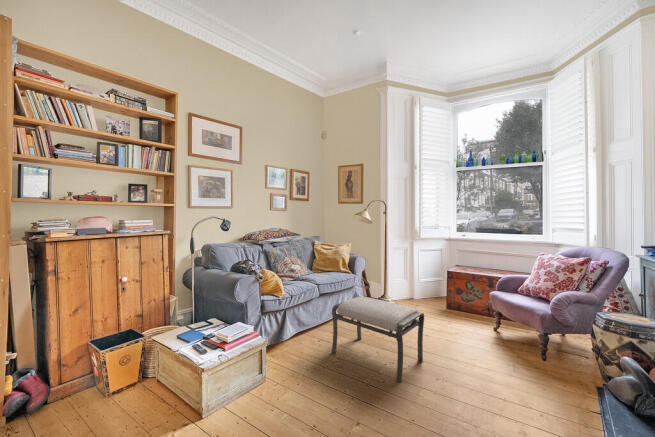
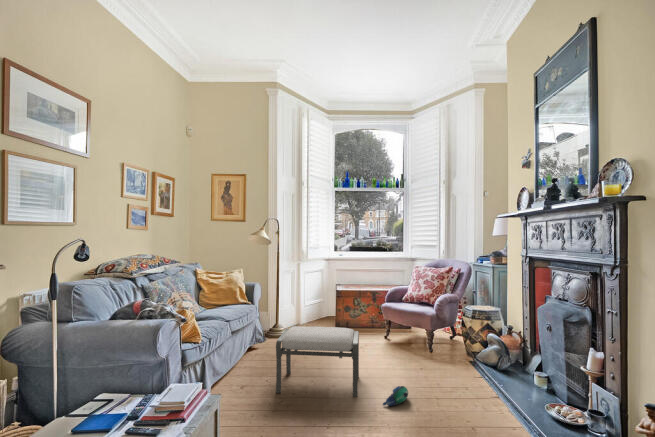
plush toy: none [419,387,459,409] -> present [383,386,408,406]

